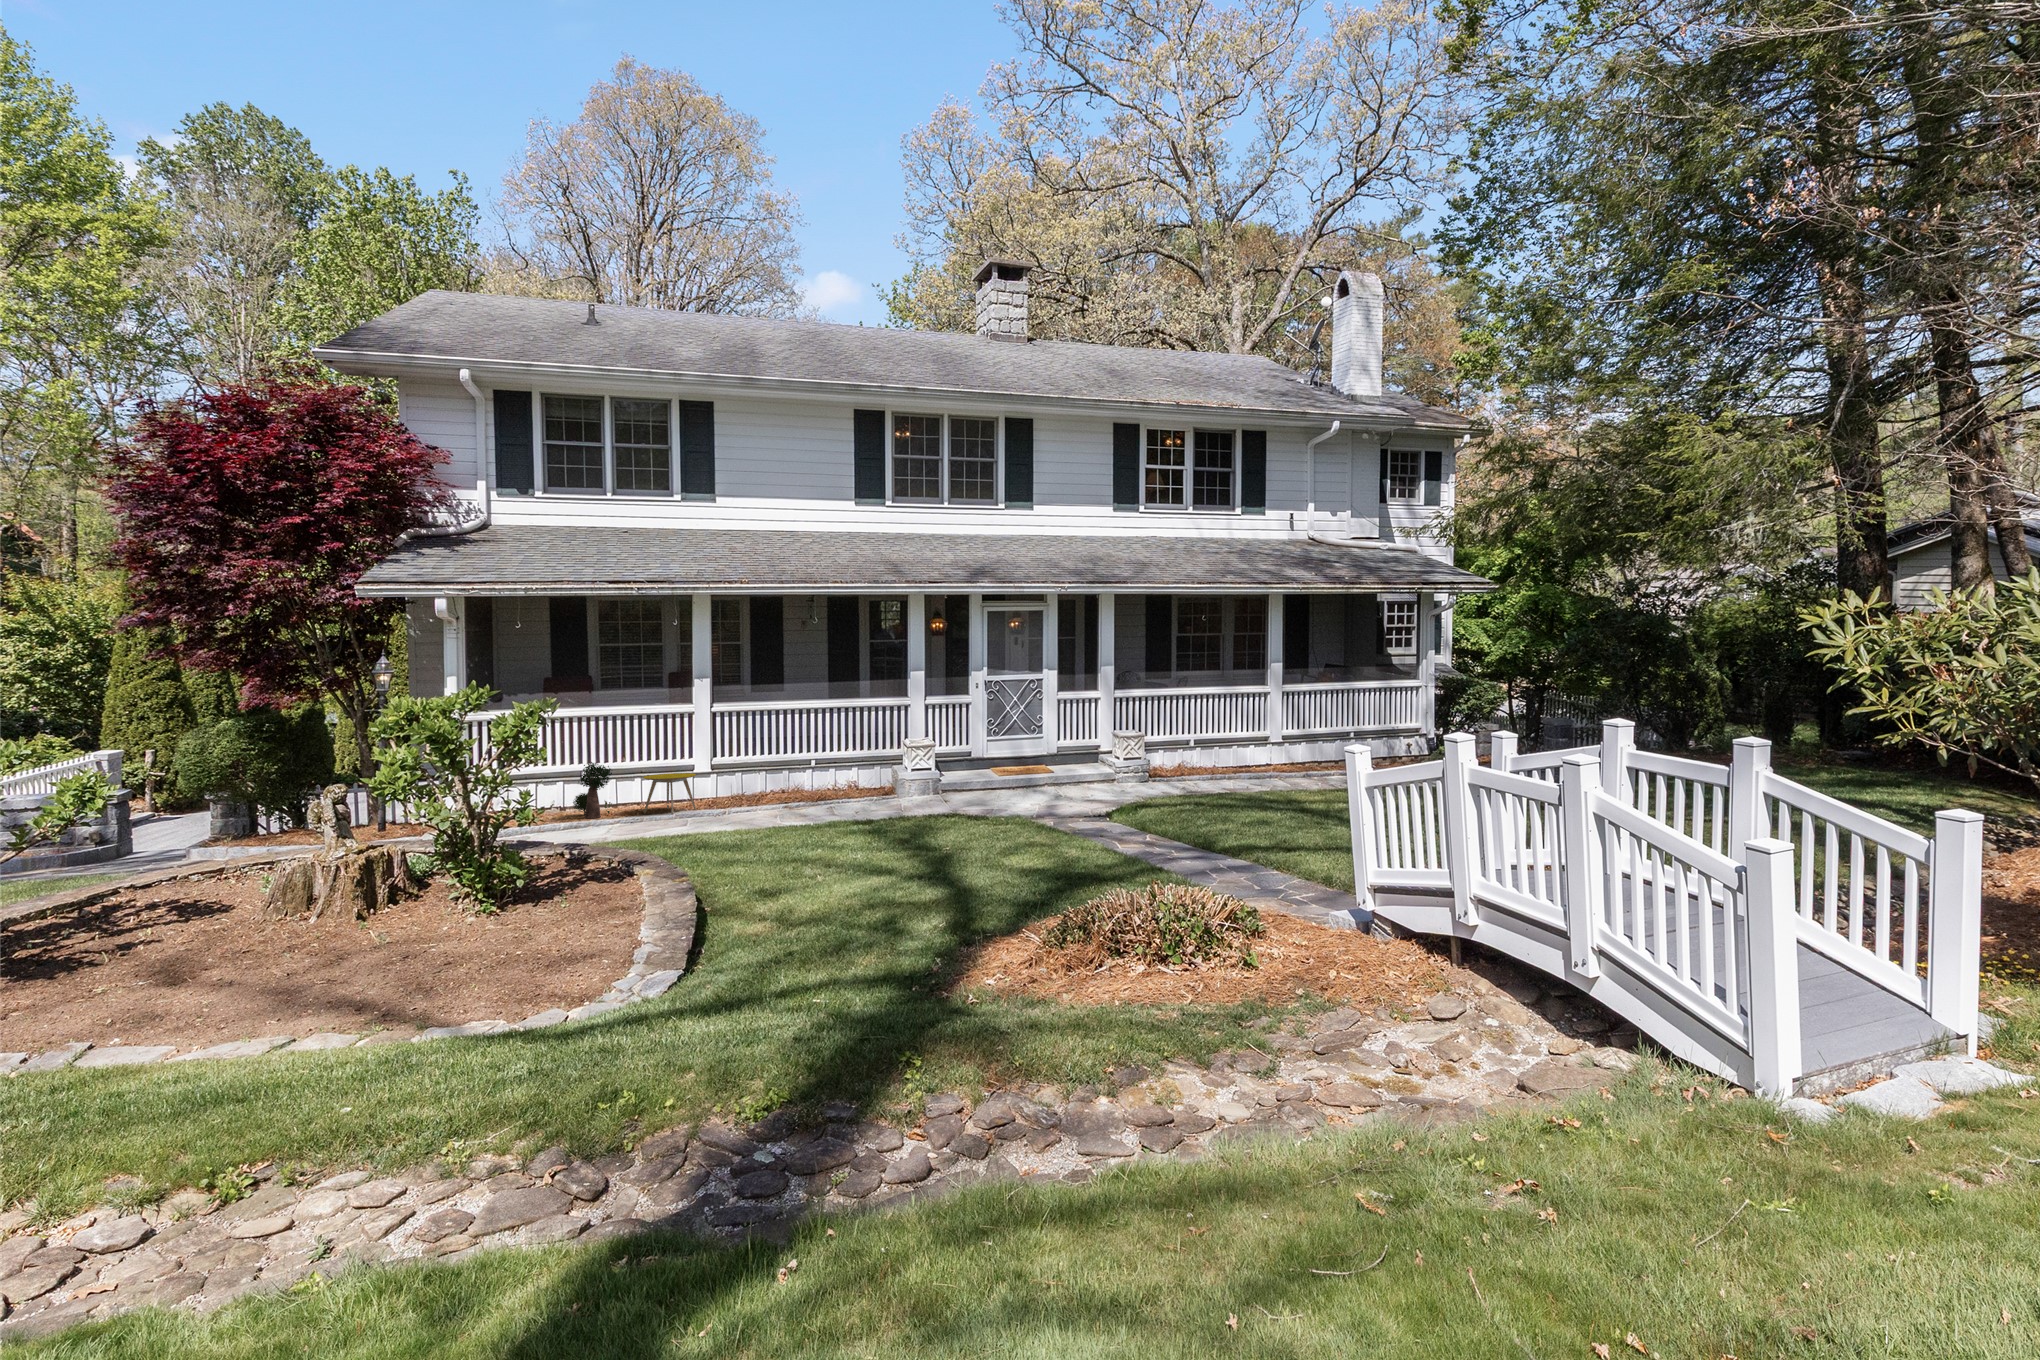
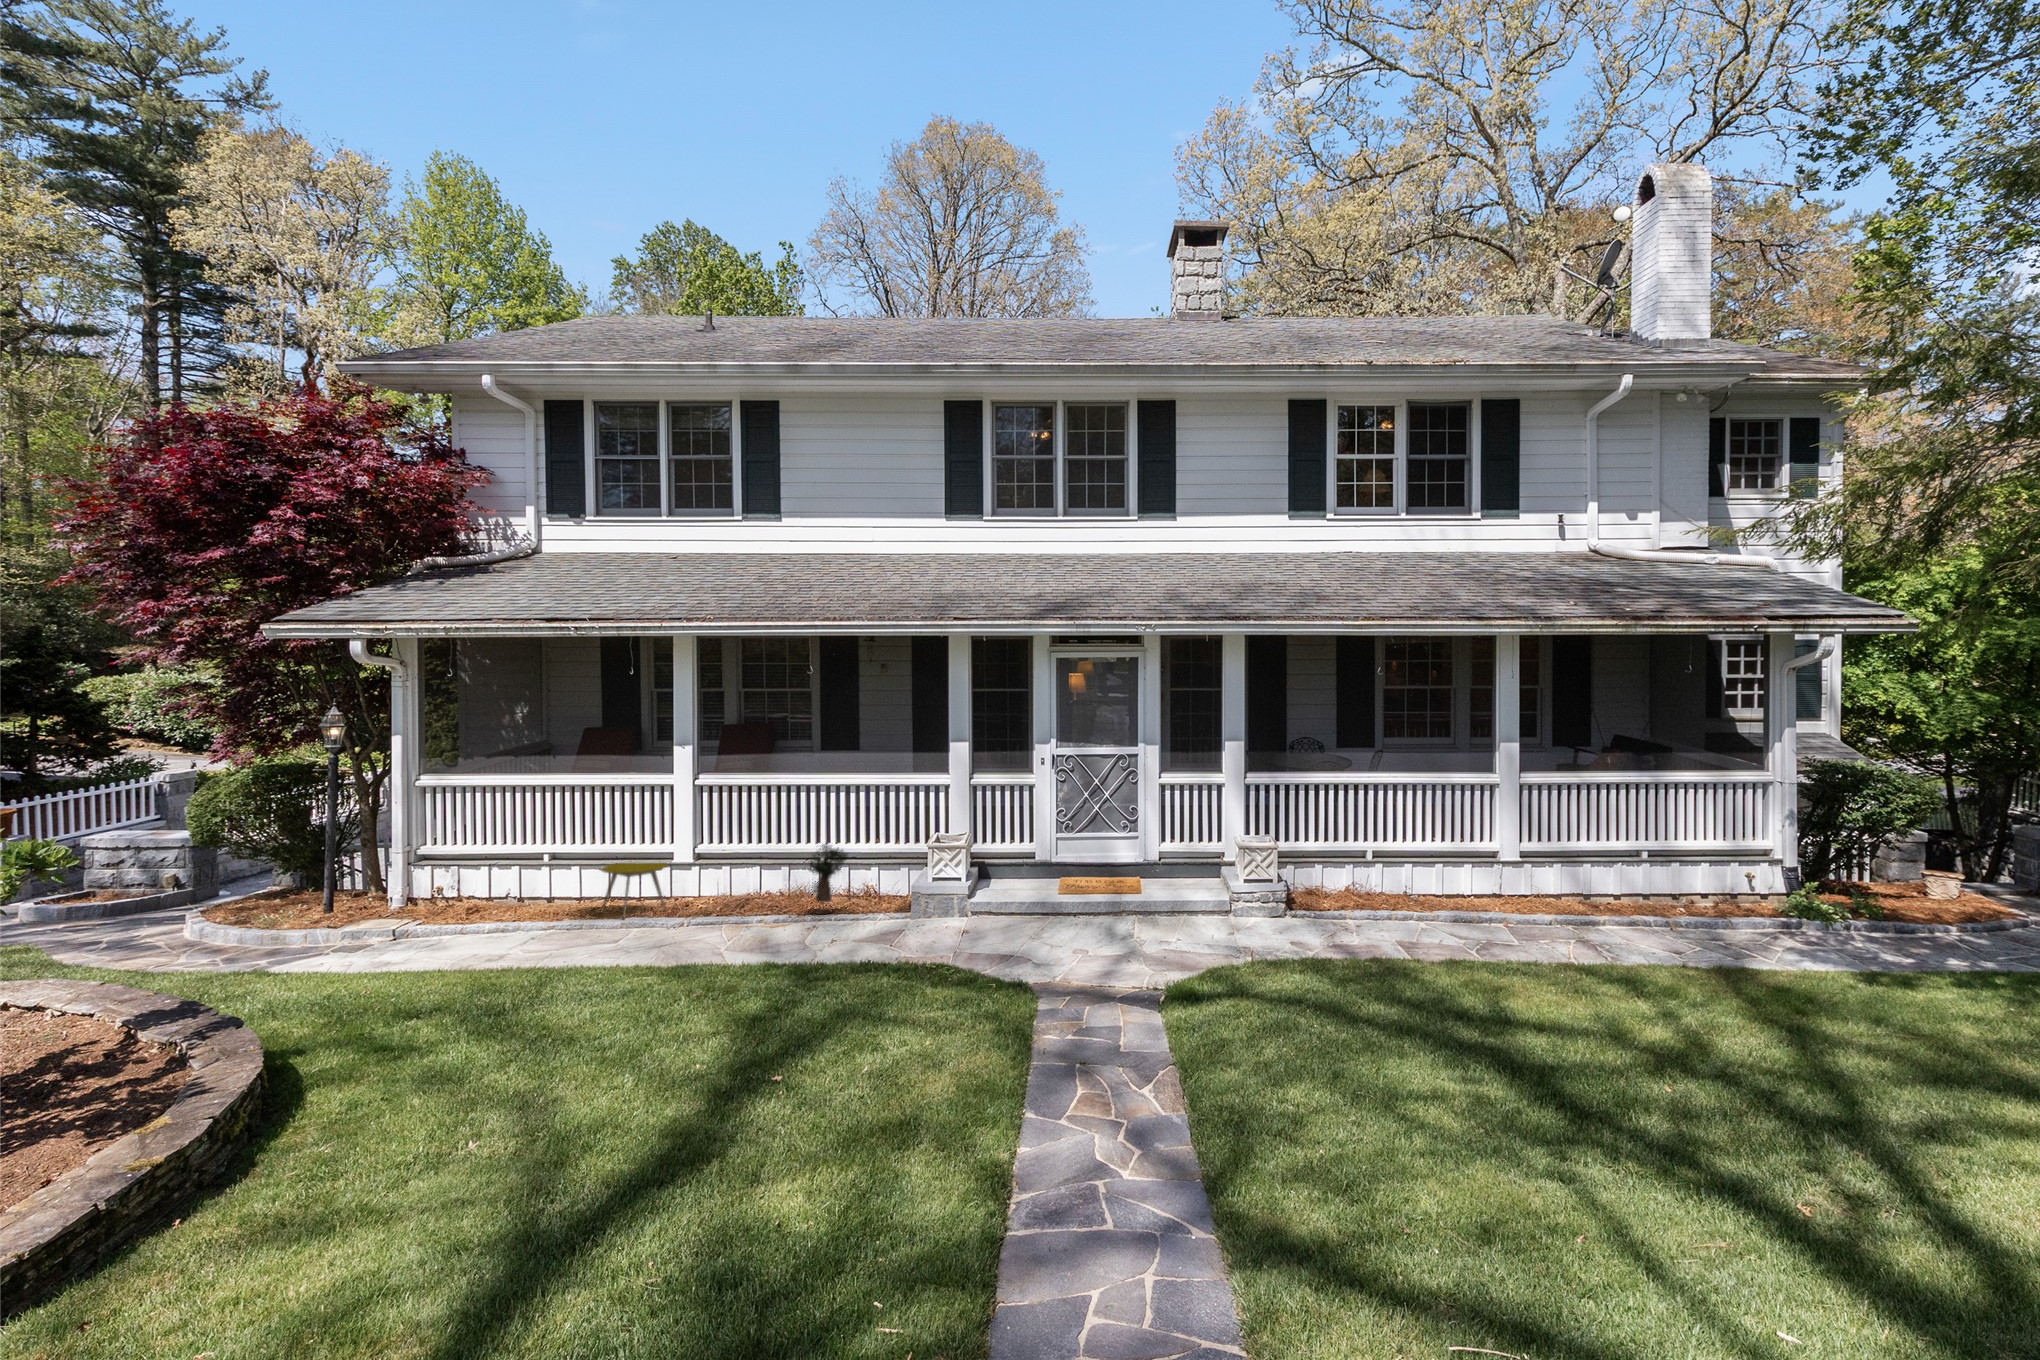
potted plant: present [573,762,612,818] -> present [810,844,847,914]

